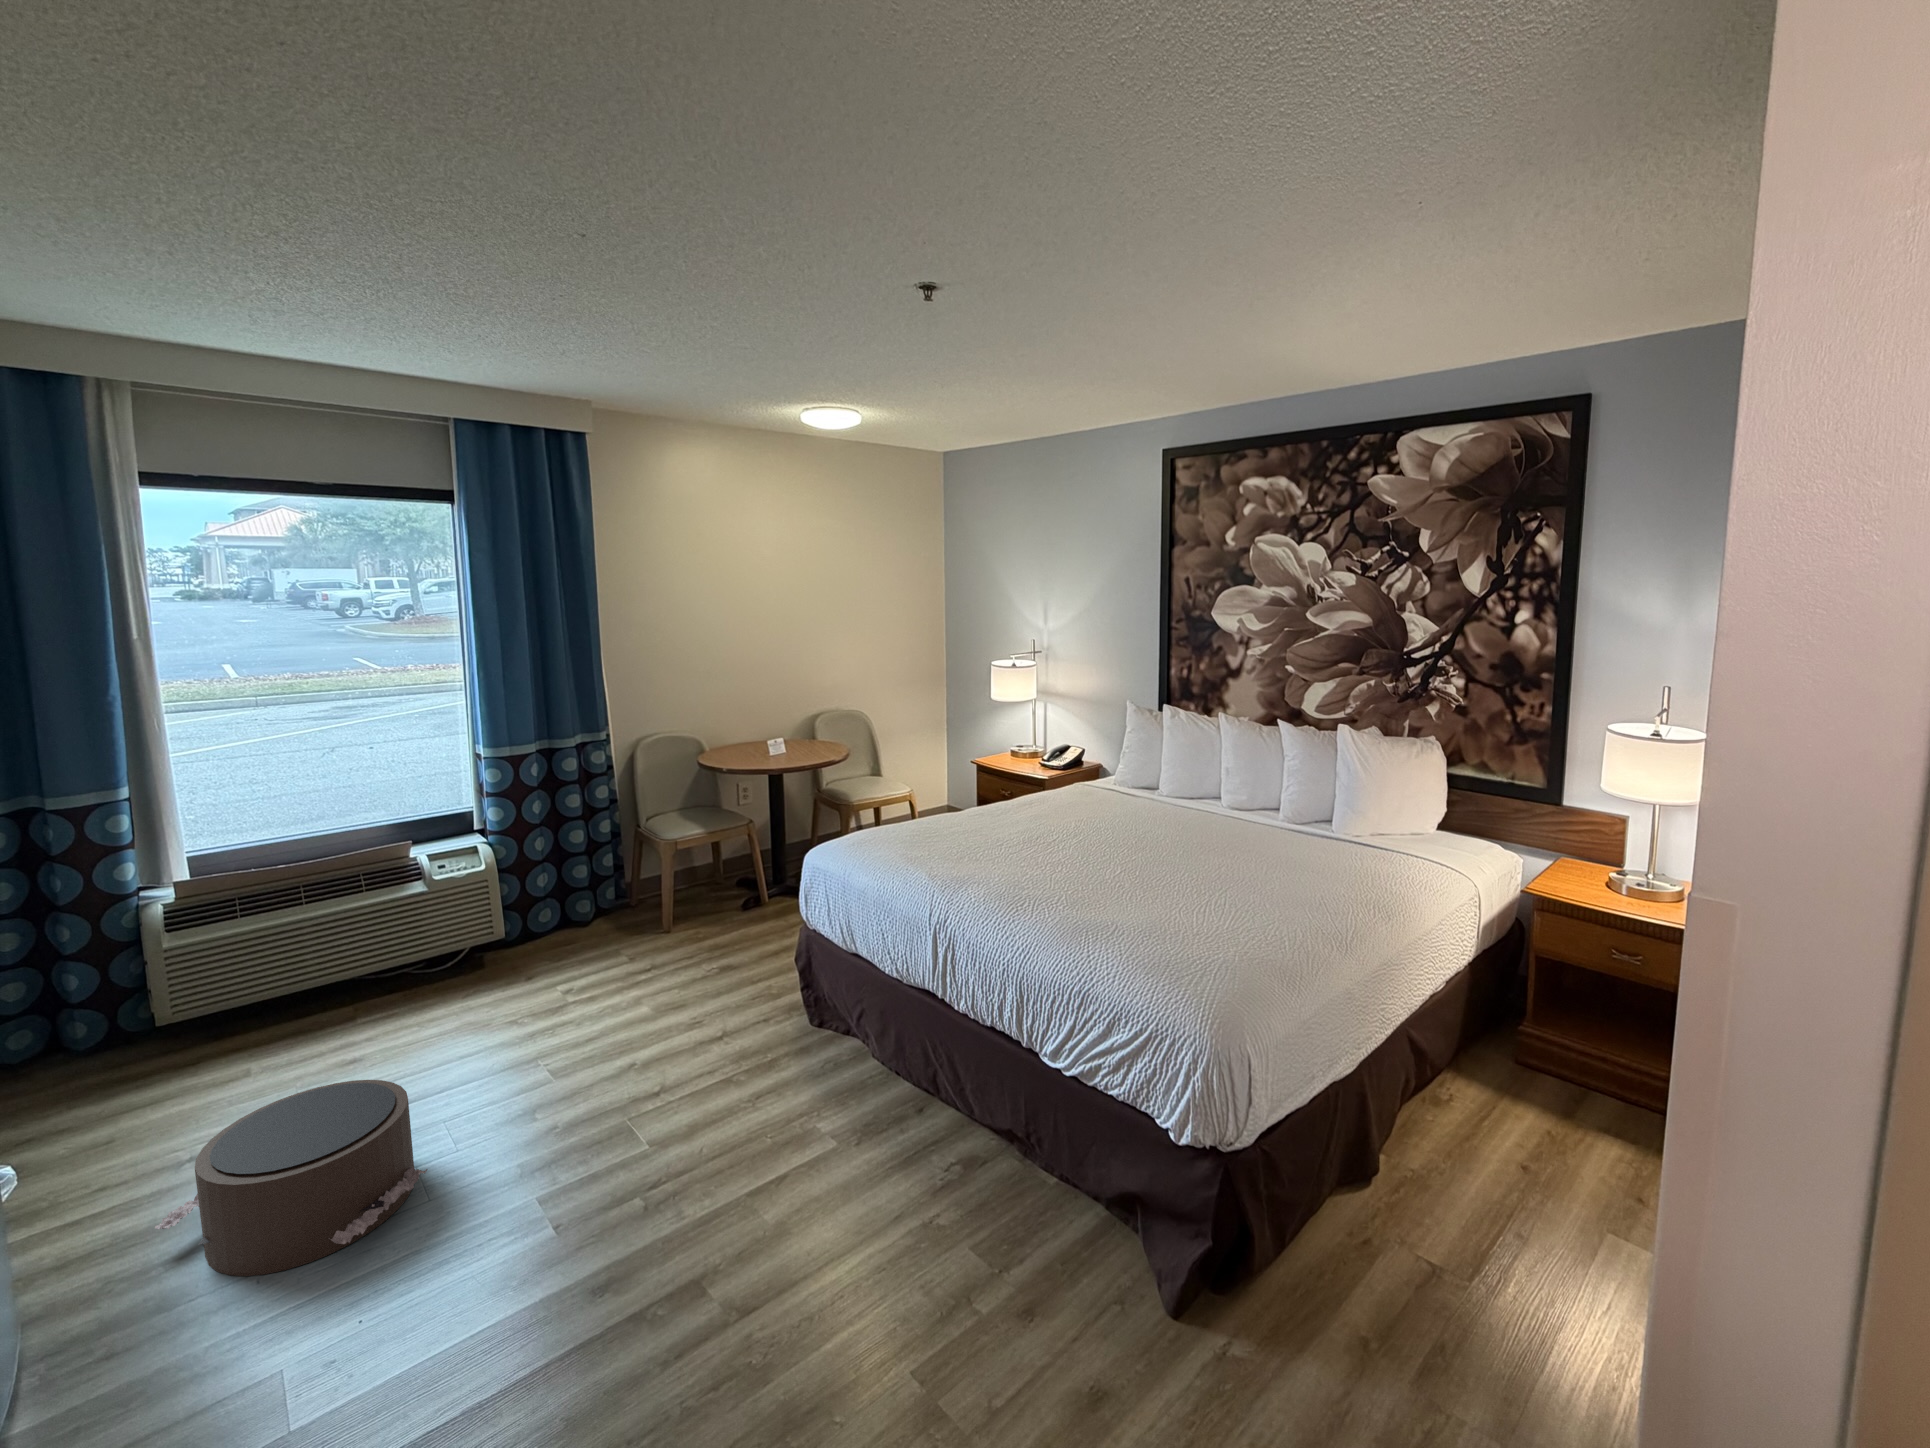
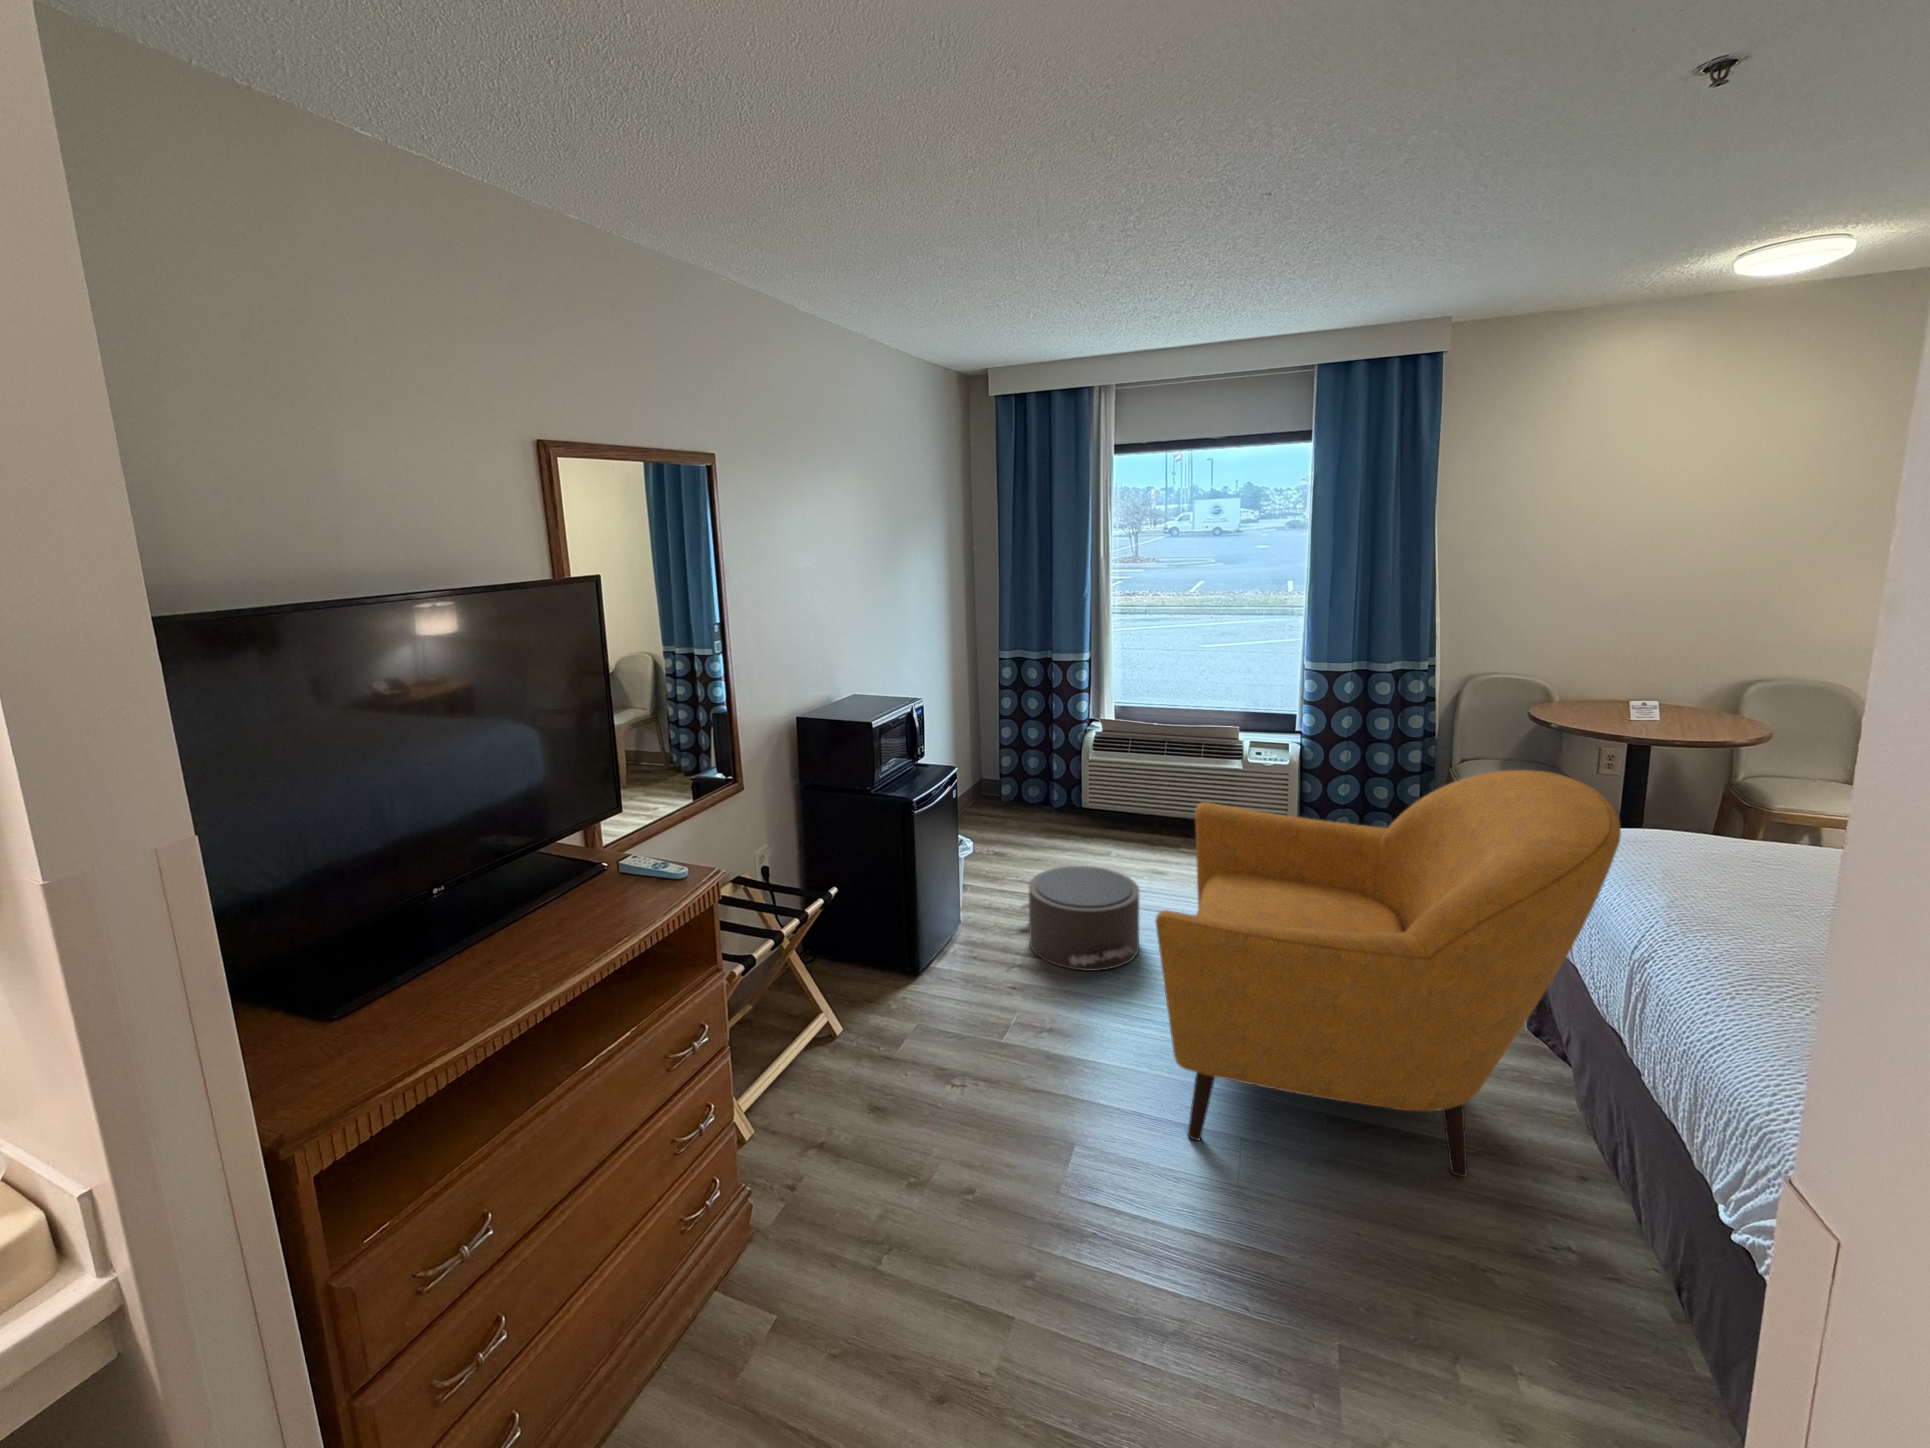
armchair: none [506,805,937,1322] -> present [1155,770,1621,1177]

